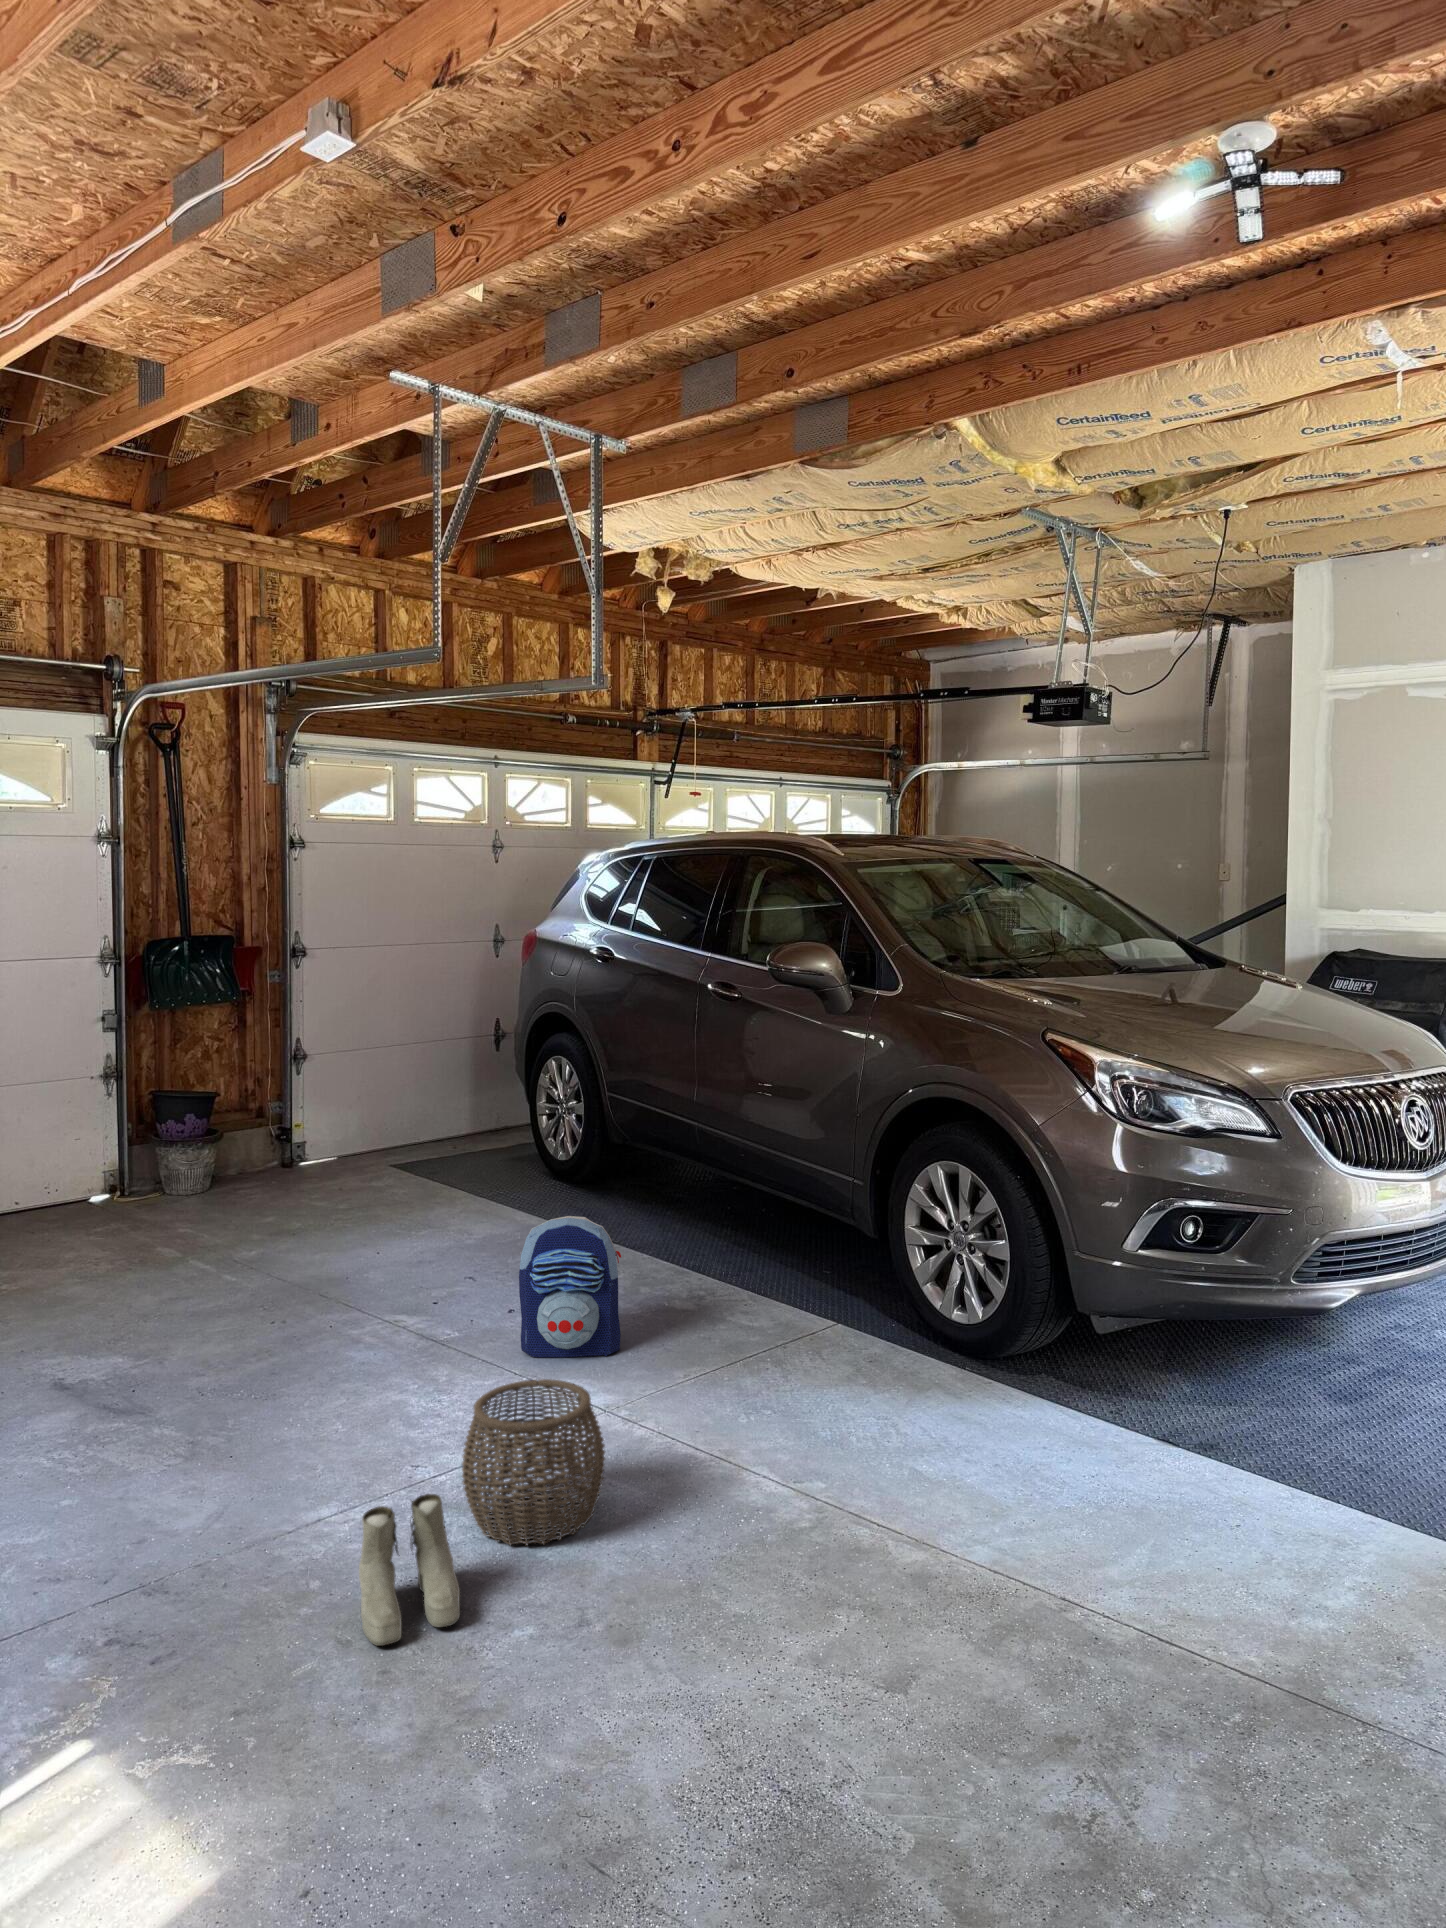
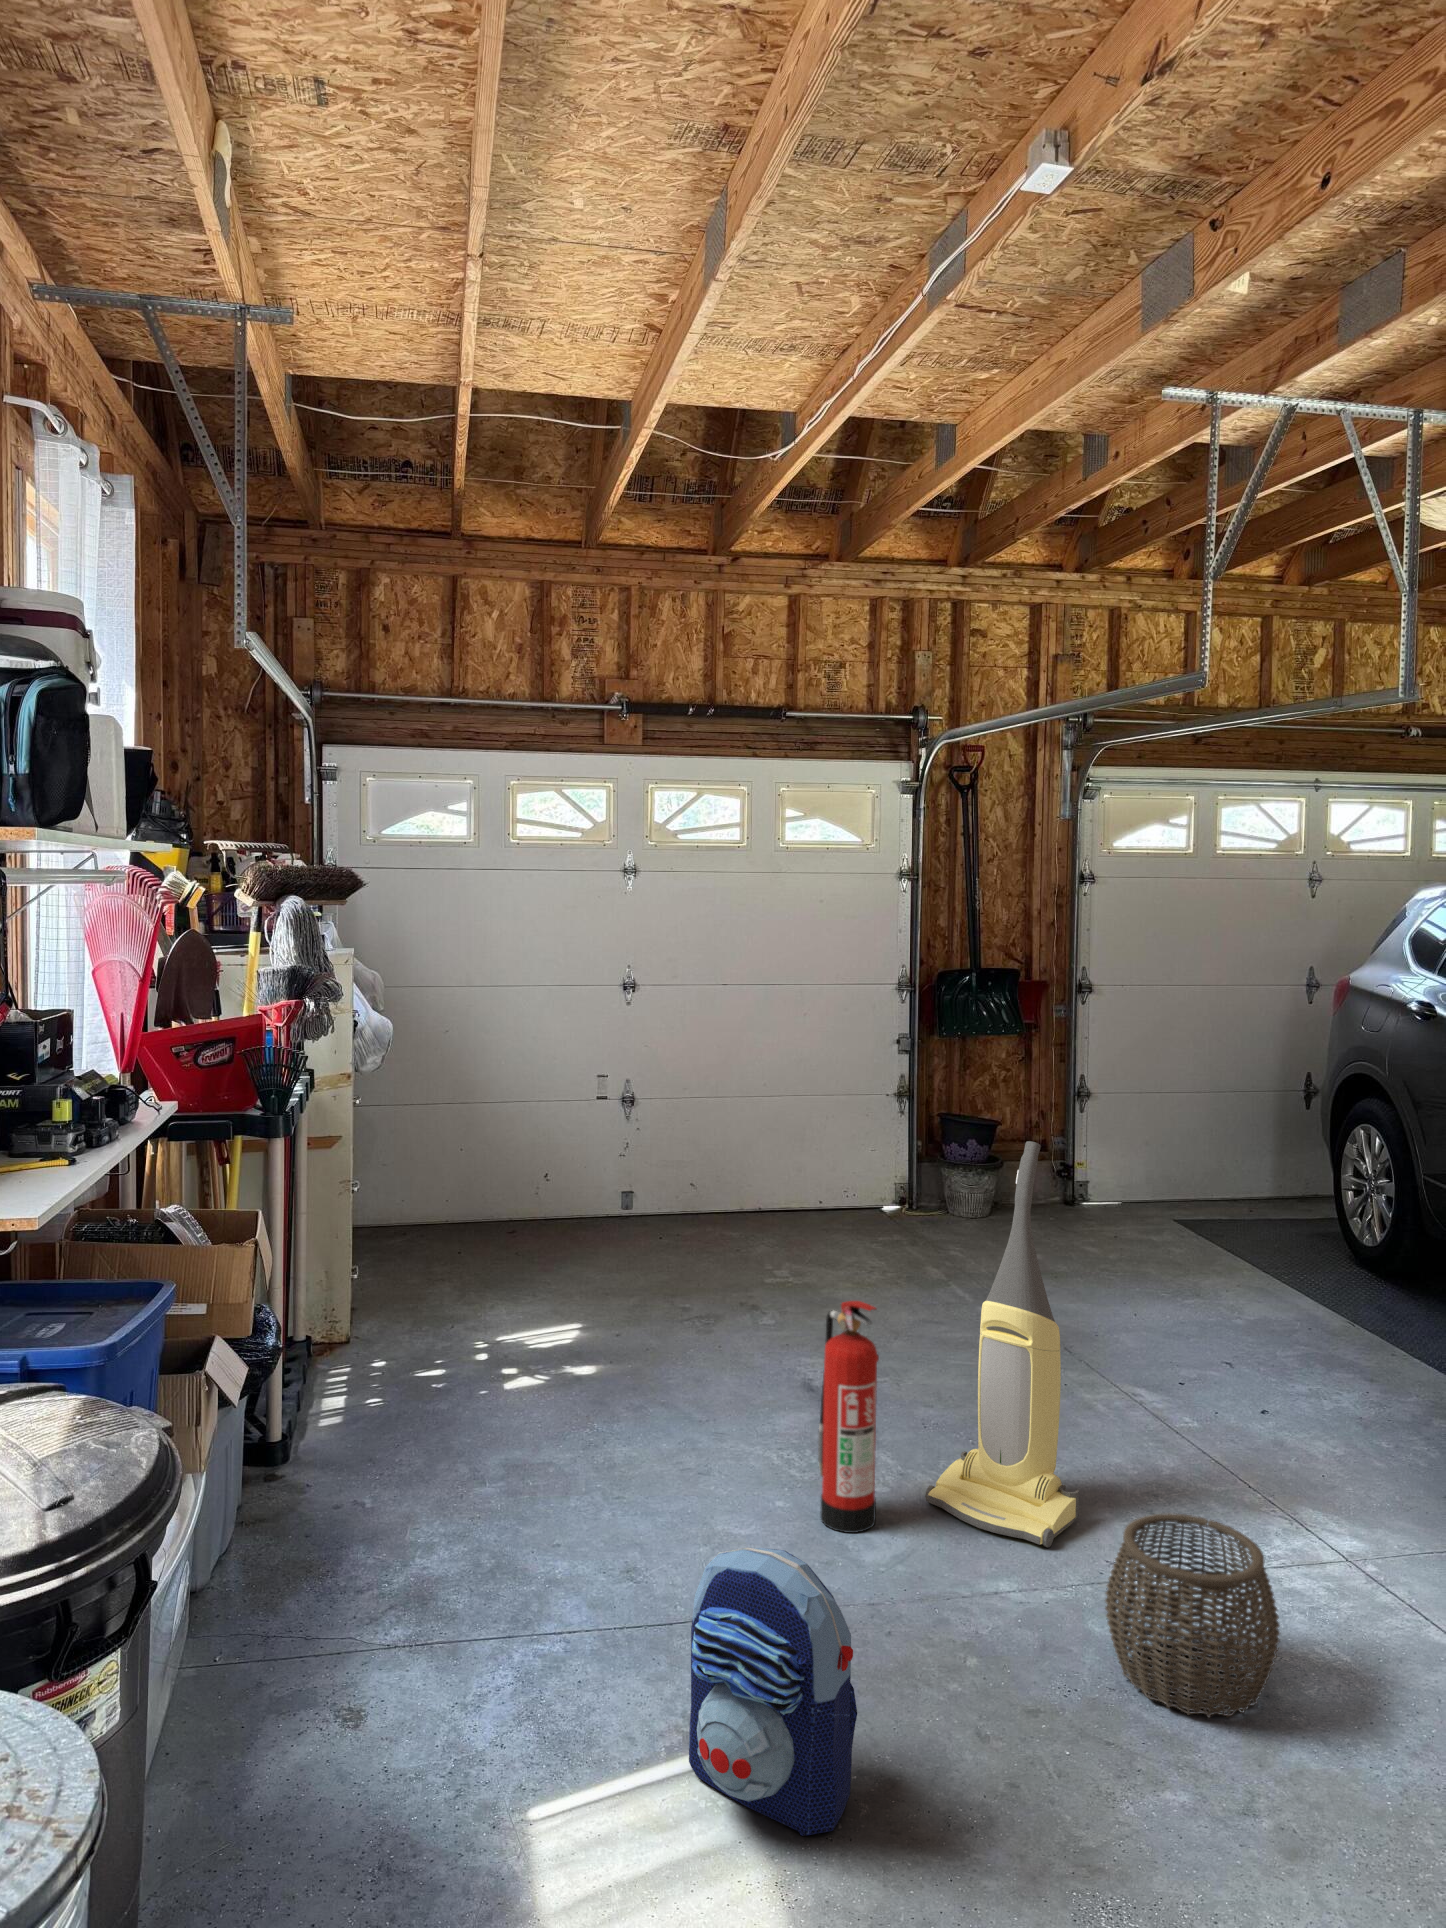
vacuum cleaner: none [252,1084,403,1466] -> present [925,1141,1079,1547]
backpack: present [519,1216,621,1358] -> present [689,1548,857,1836]
fire extinguisher: none [134,1271,207,1515] -> present [818,1301,879,1533]
boots: present [359,1494,460,1646] -> none [966,1605,1072,1768]

